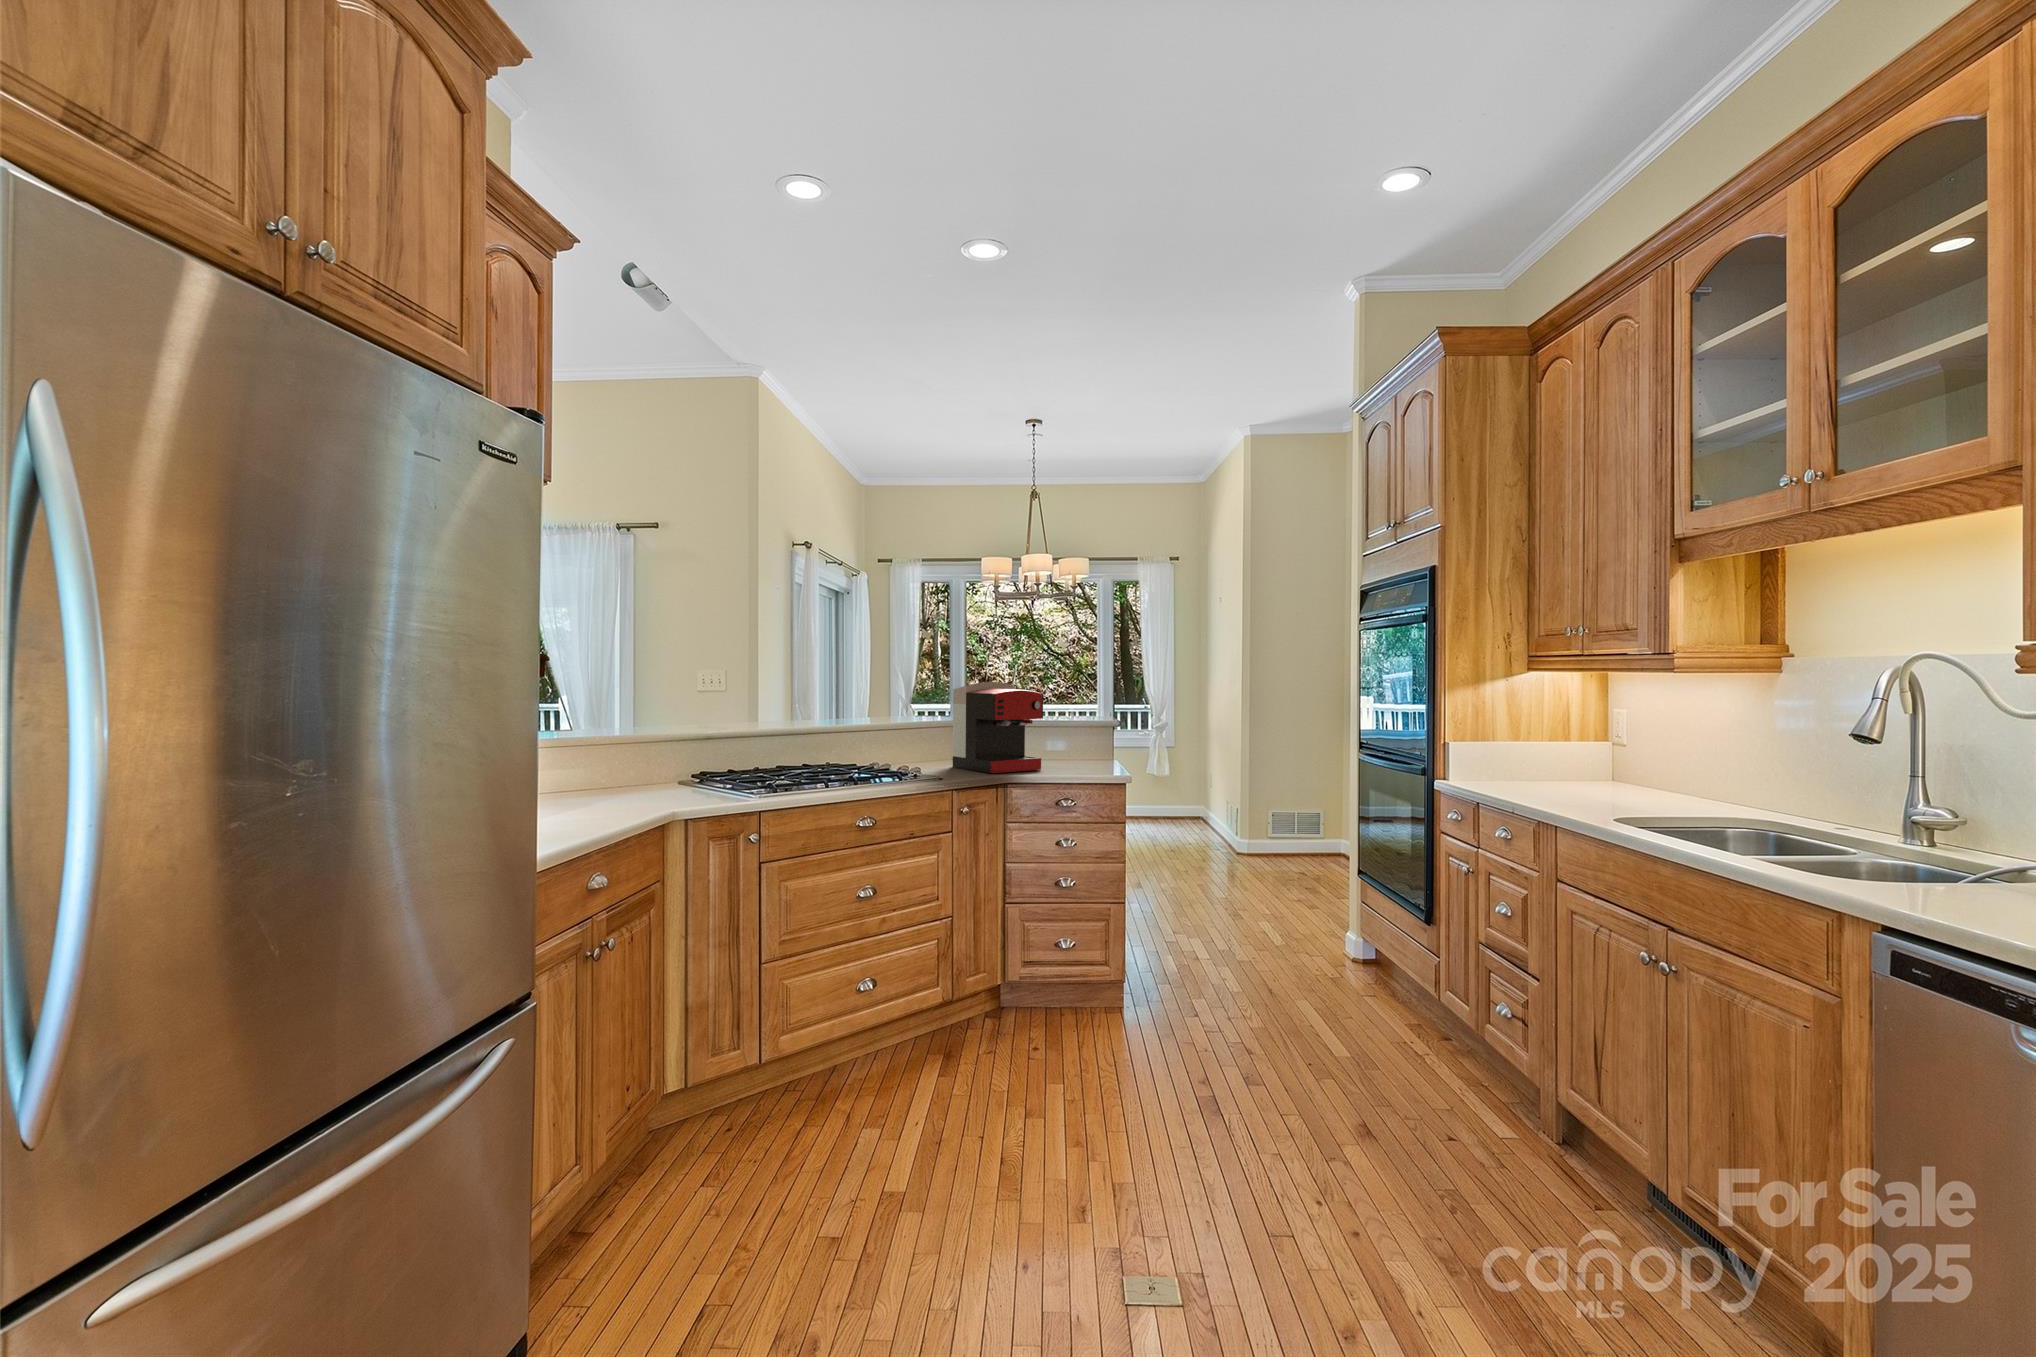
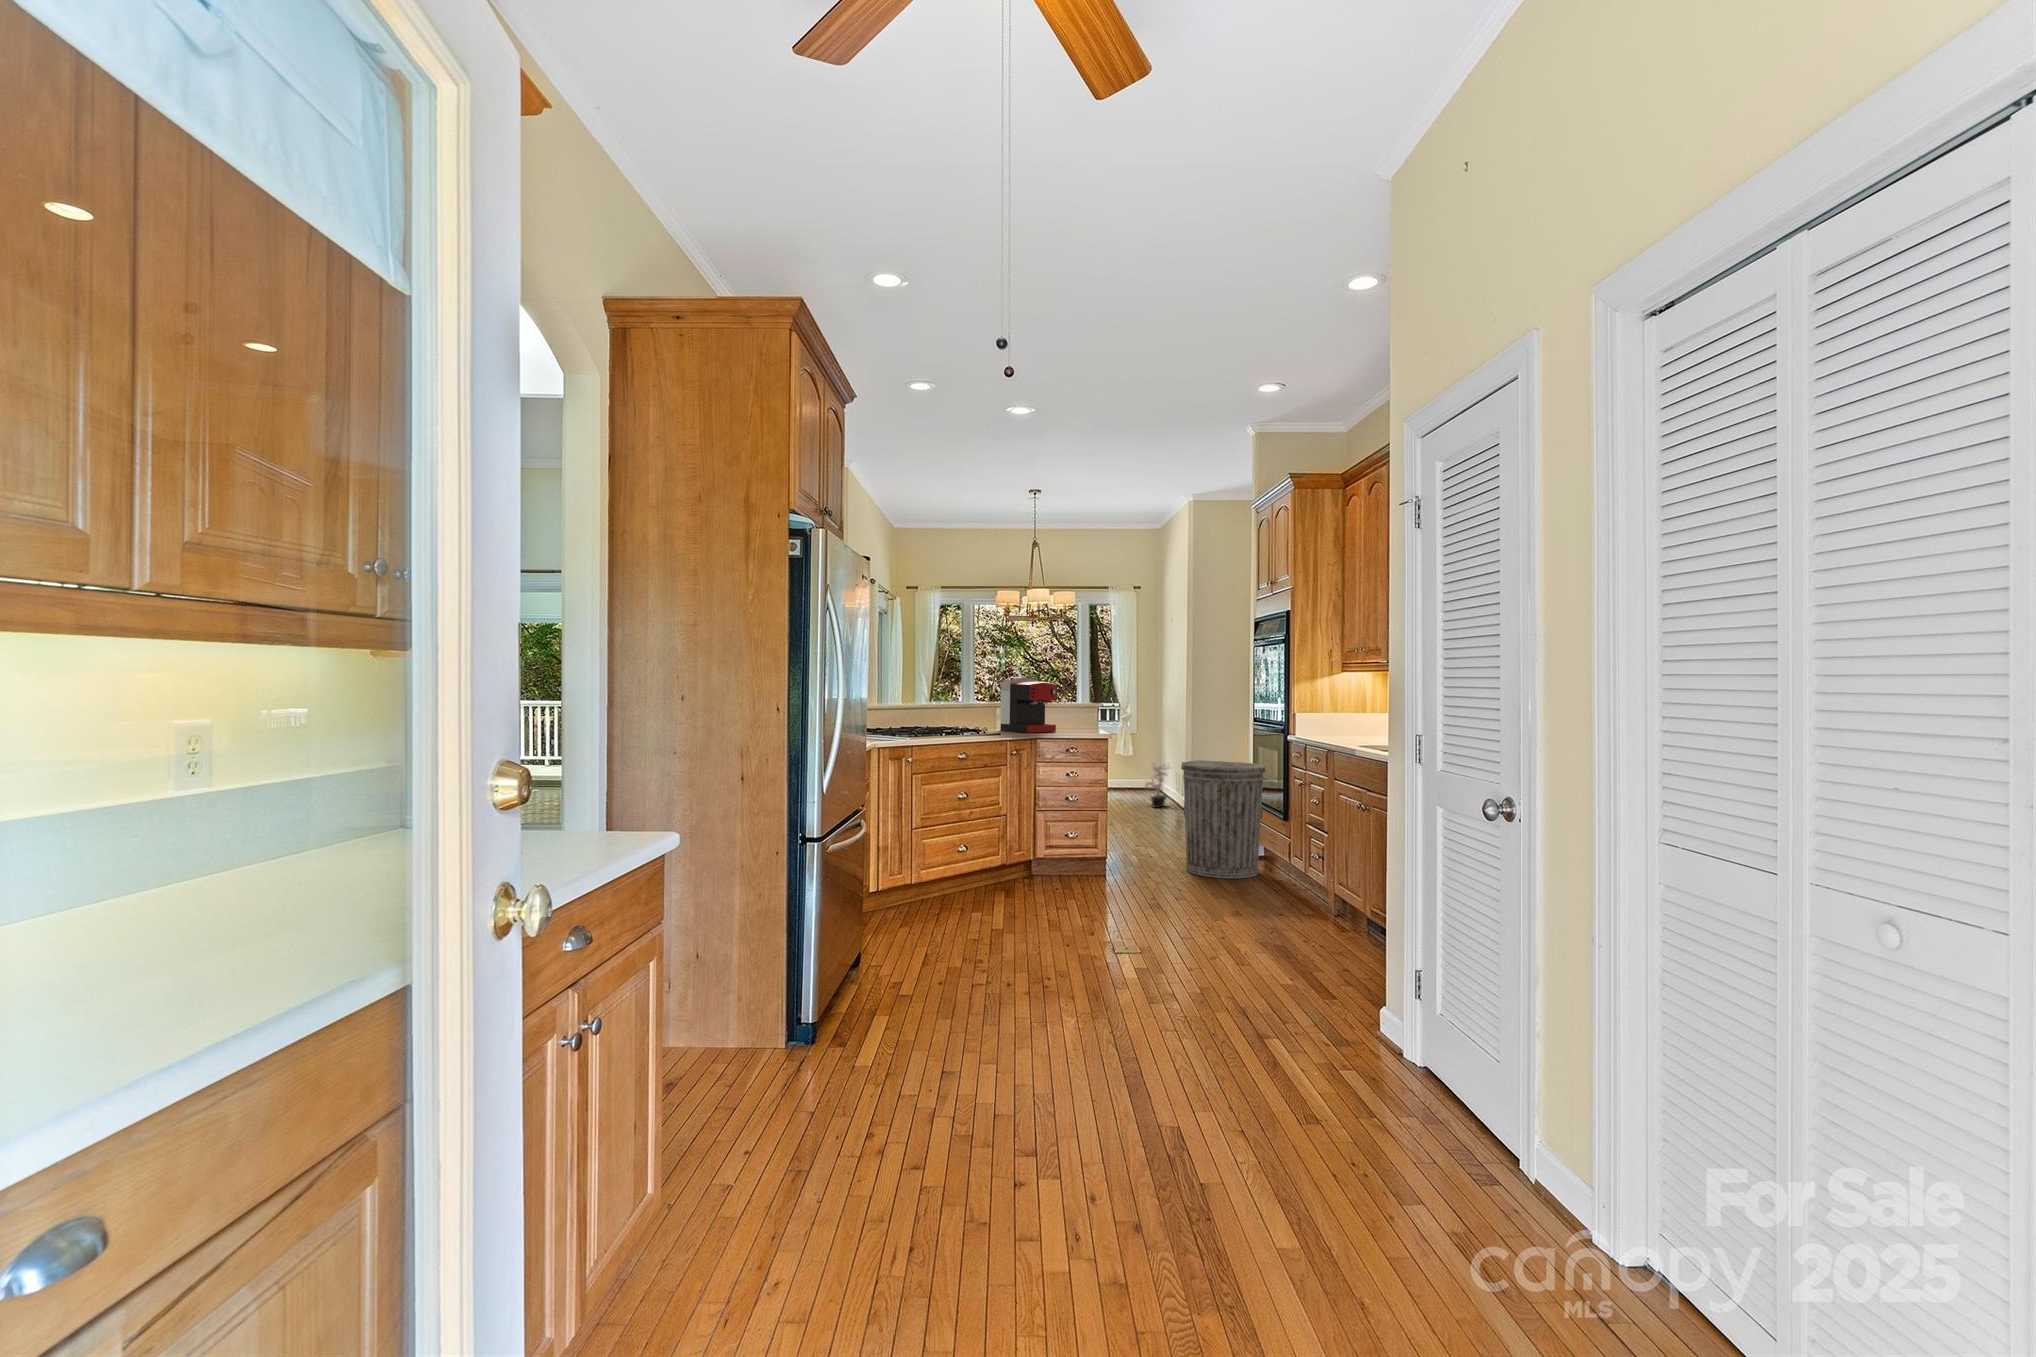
potted plant: none [1184,785,1223,849] -> present [1145,764,1169,808]
trash can: none [1246,811,1388,1019] -> present [1181,760,1266,878]

